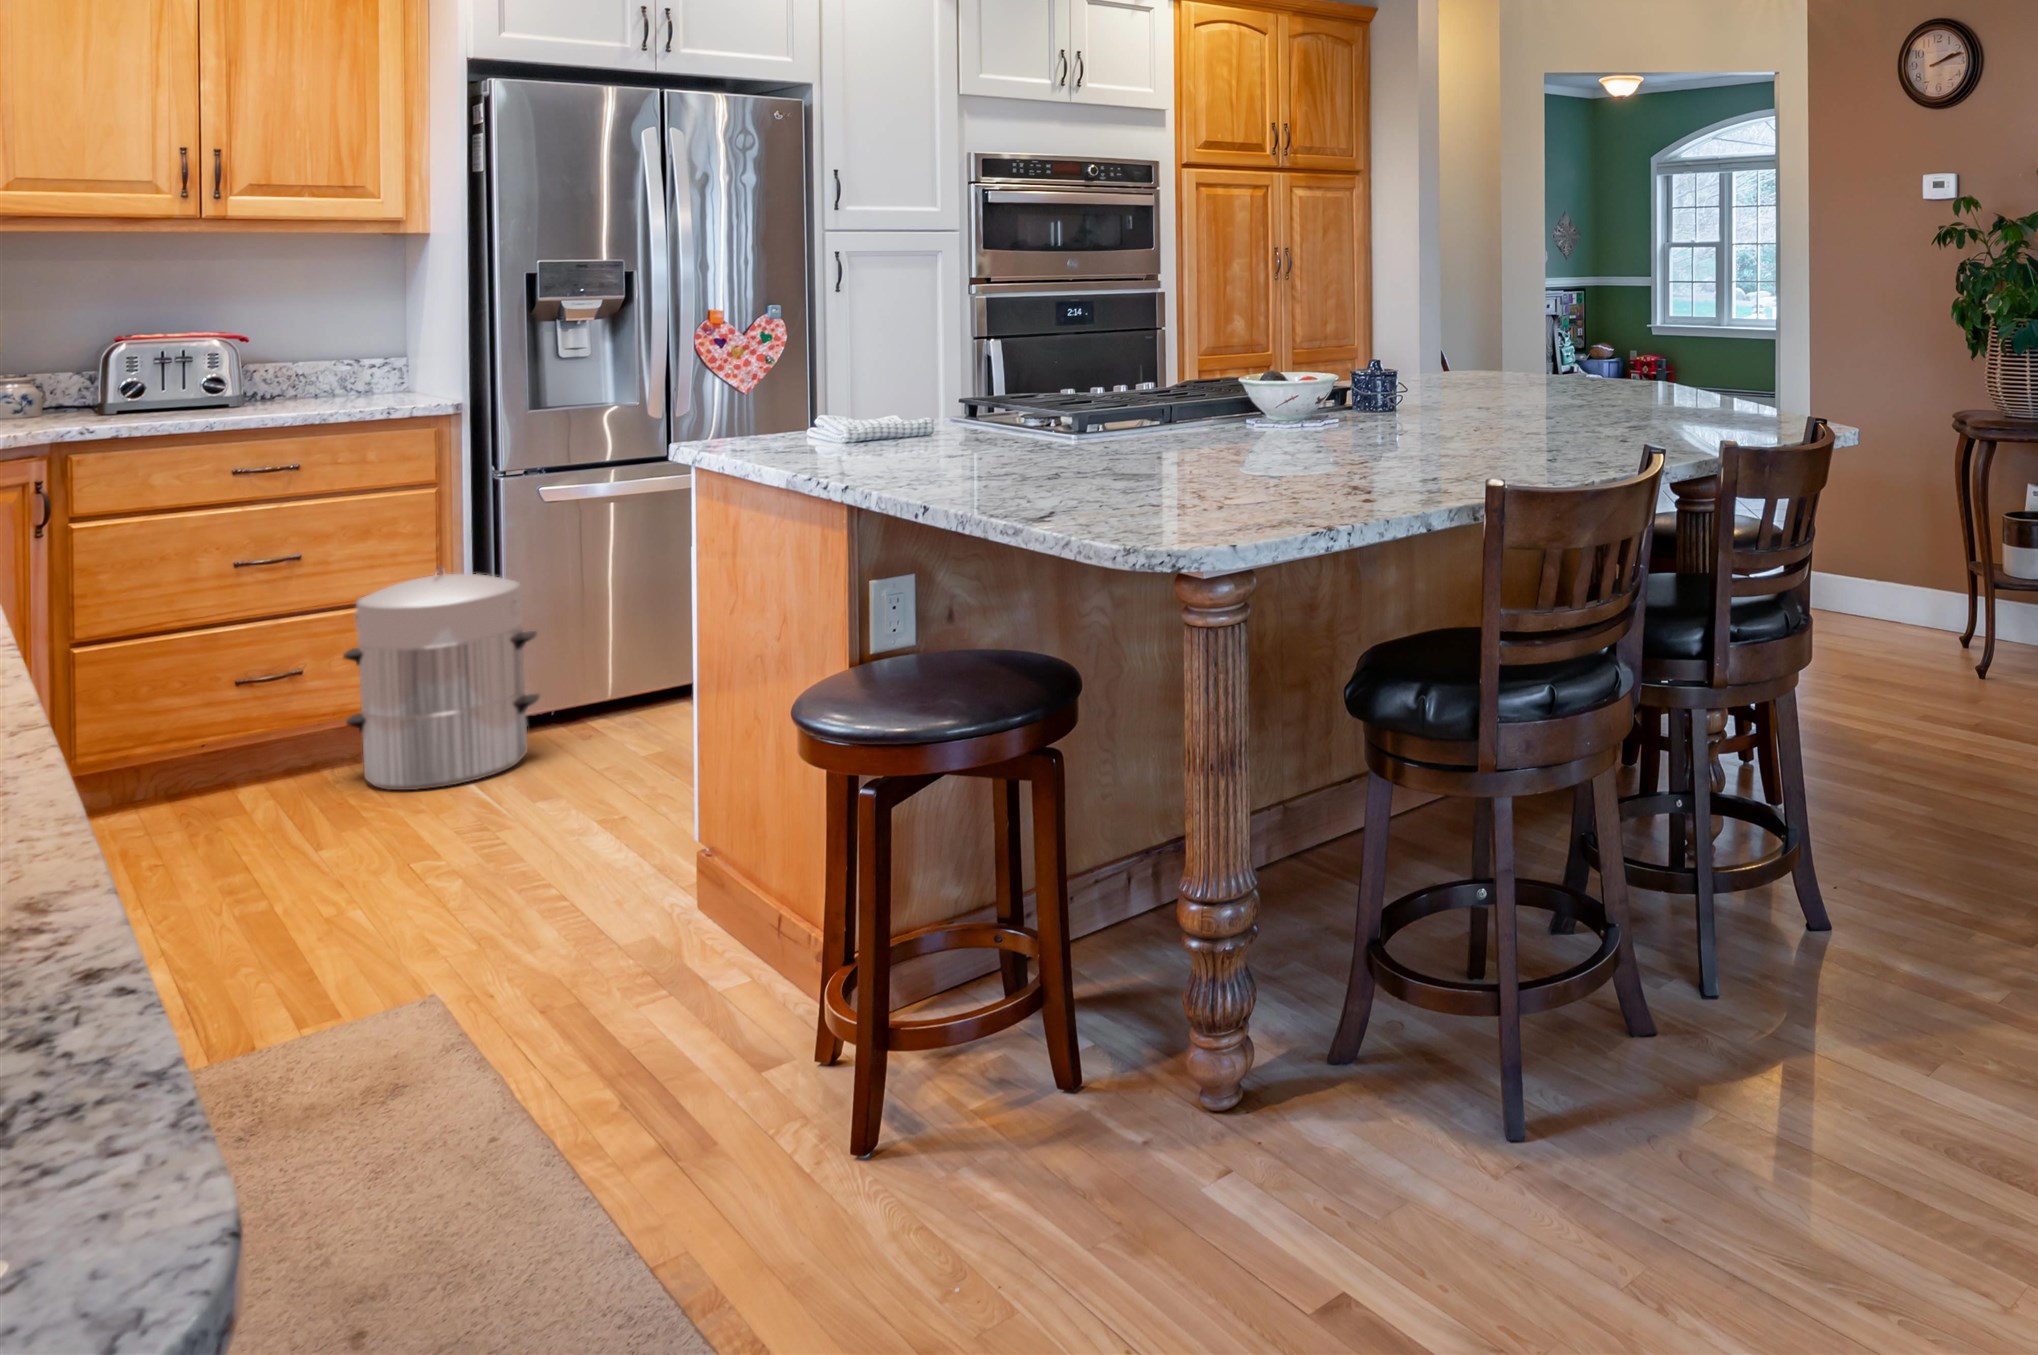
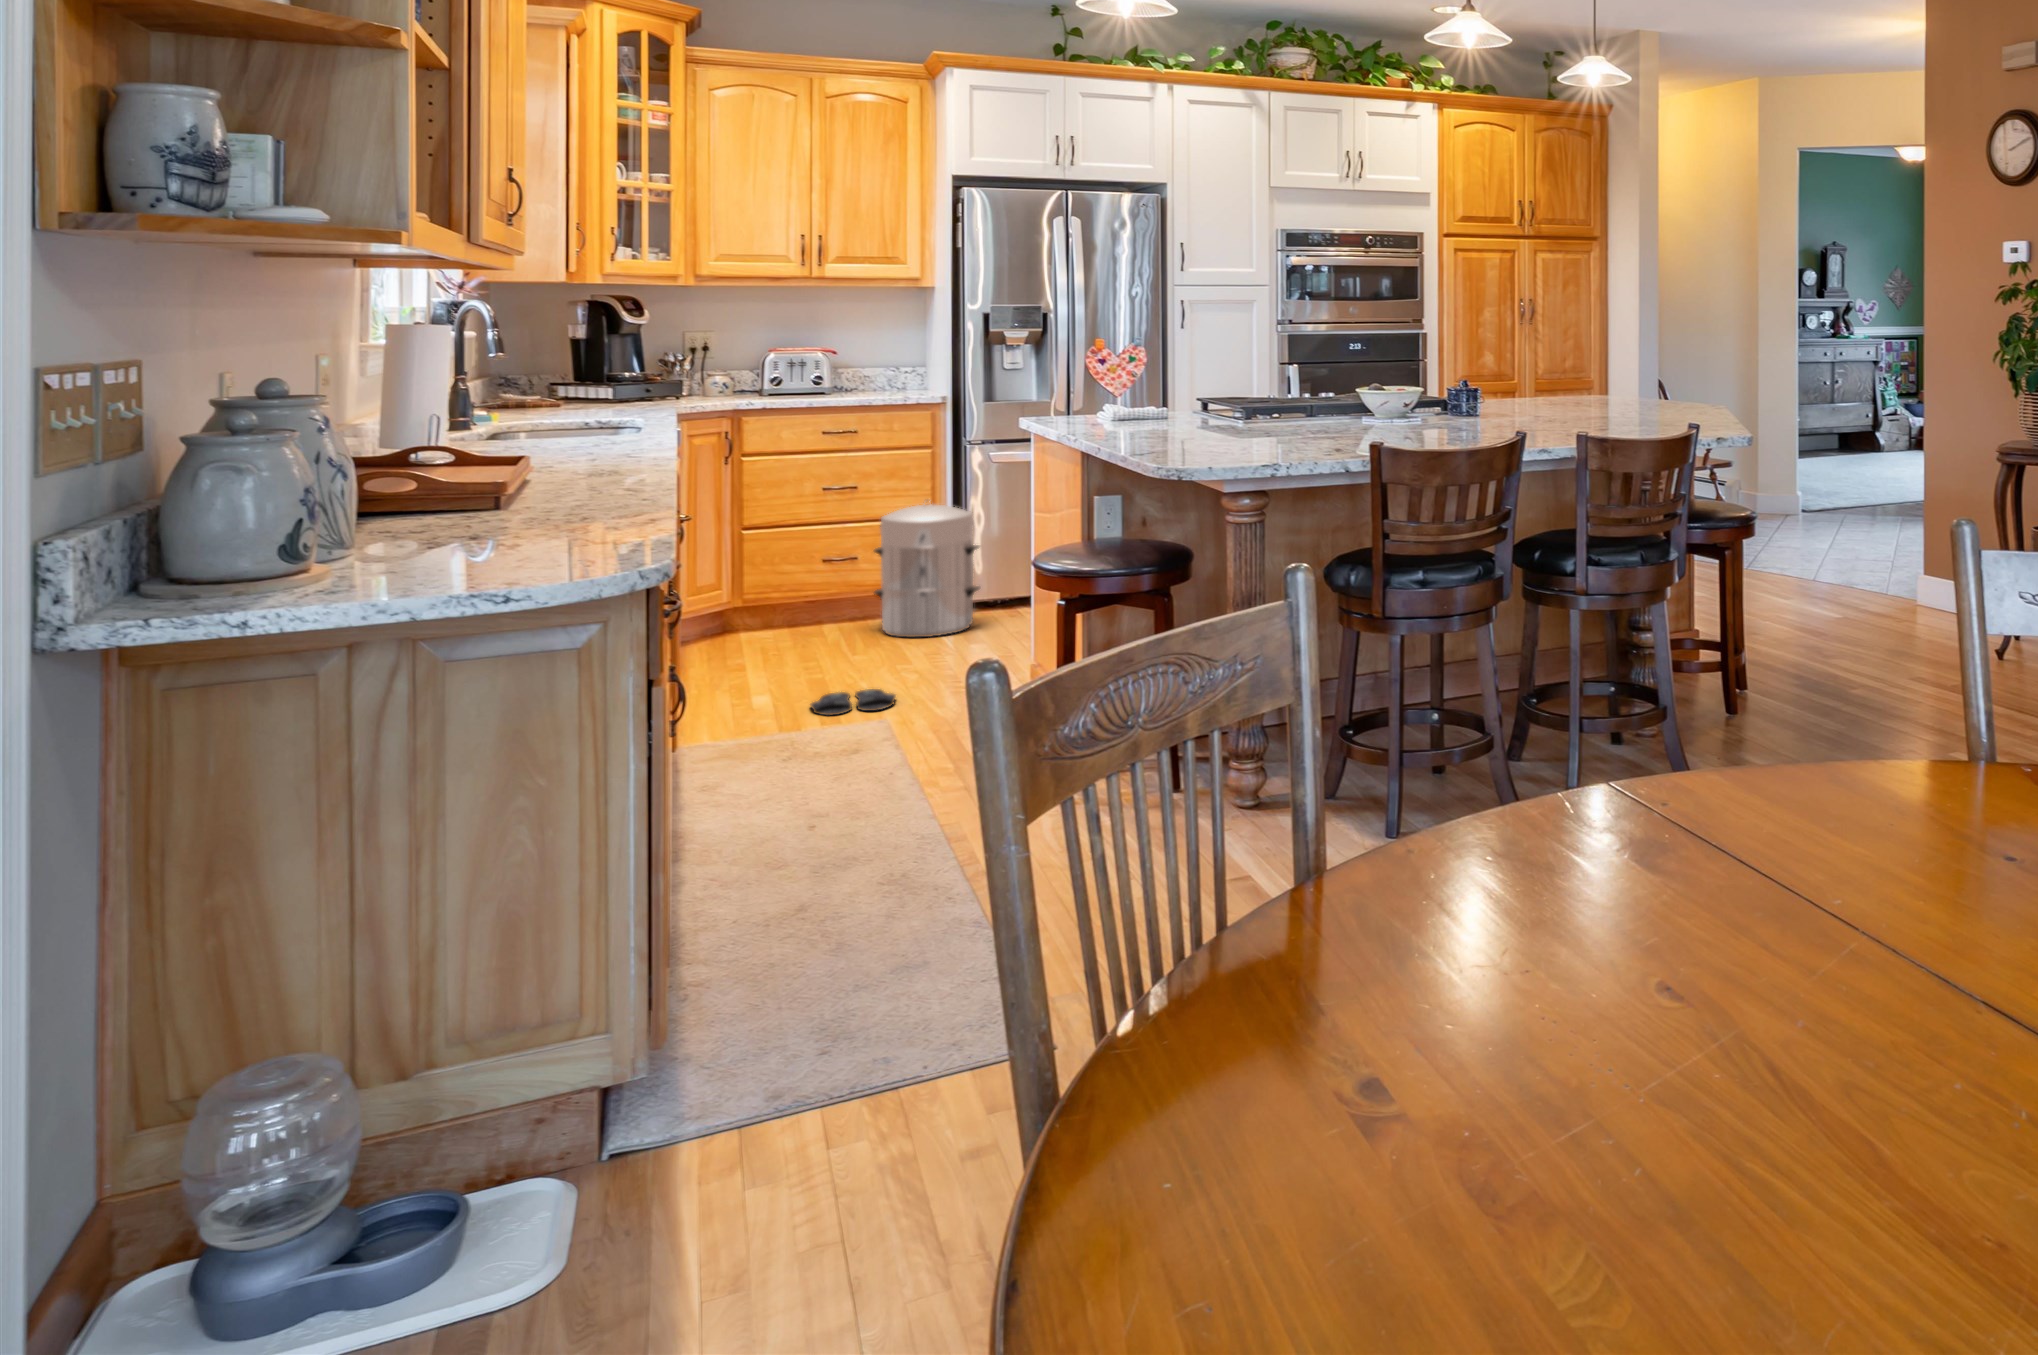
slippers: none [271,907,443,982] -> present [811,689,895,715]

